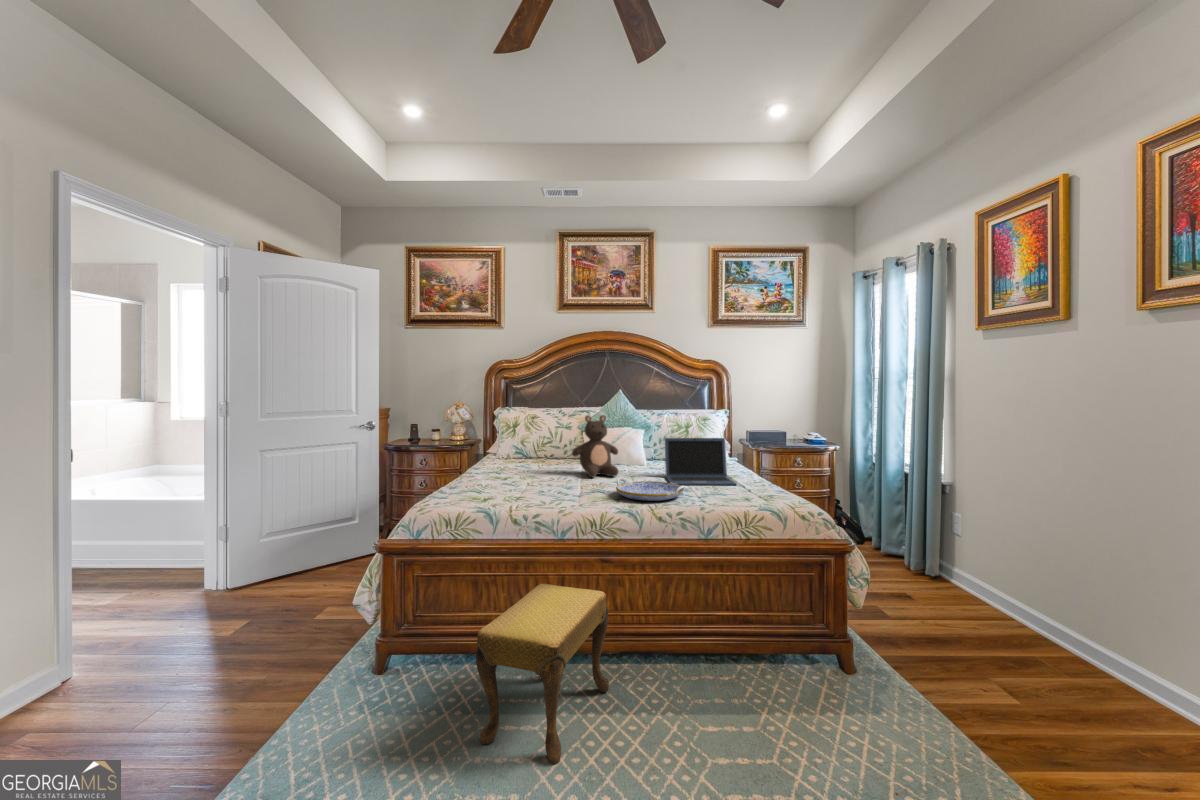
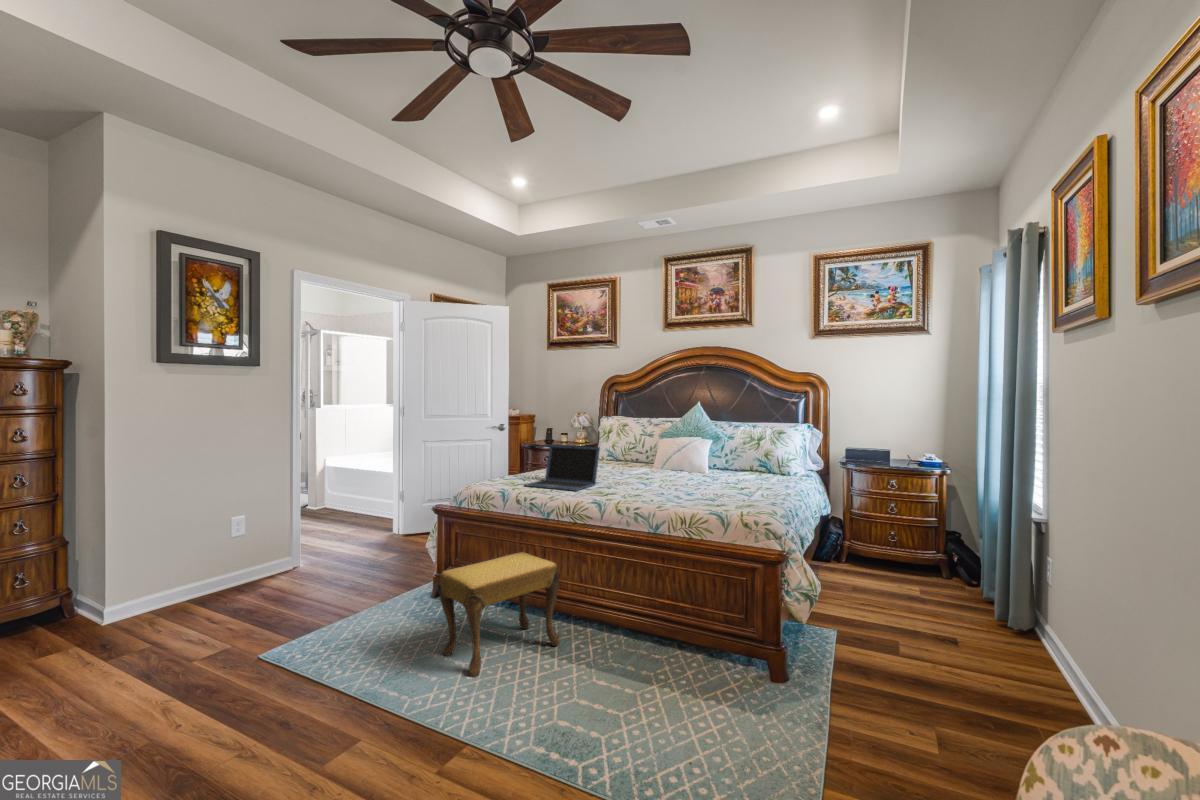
teddy bear: present [572,415,619,477] -> none [618,423,662,478]
laptop: present [665,438,737,485] -> present [524,444,600,491]
serving tray: present [616,478,685,501] -> none [609,478,669,498]

